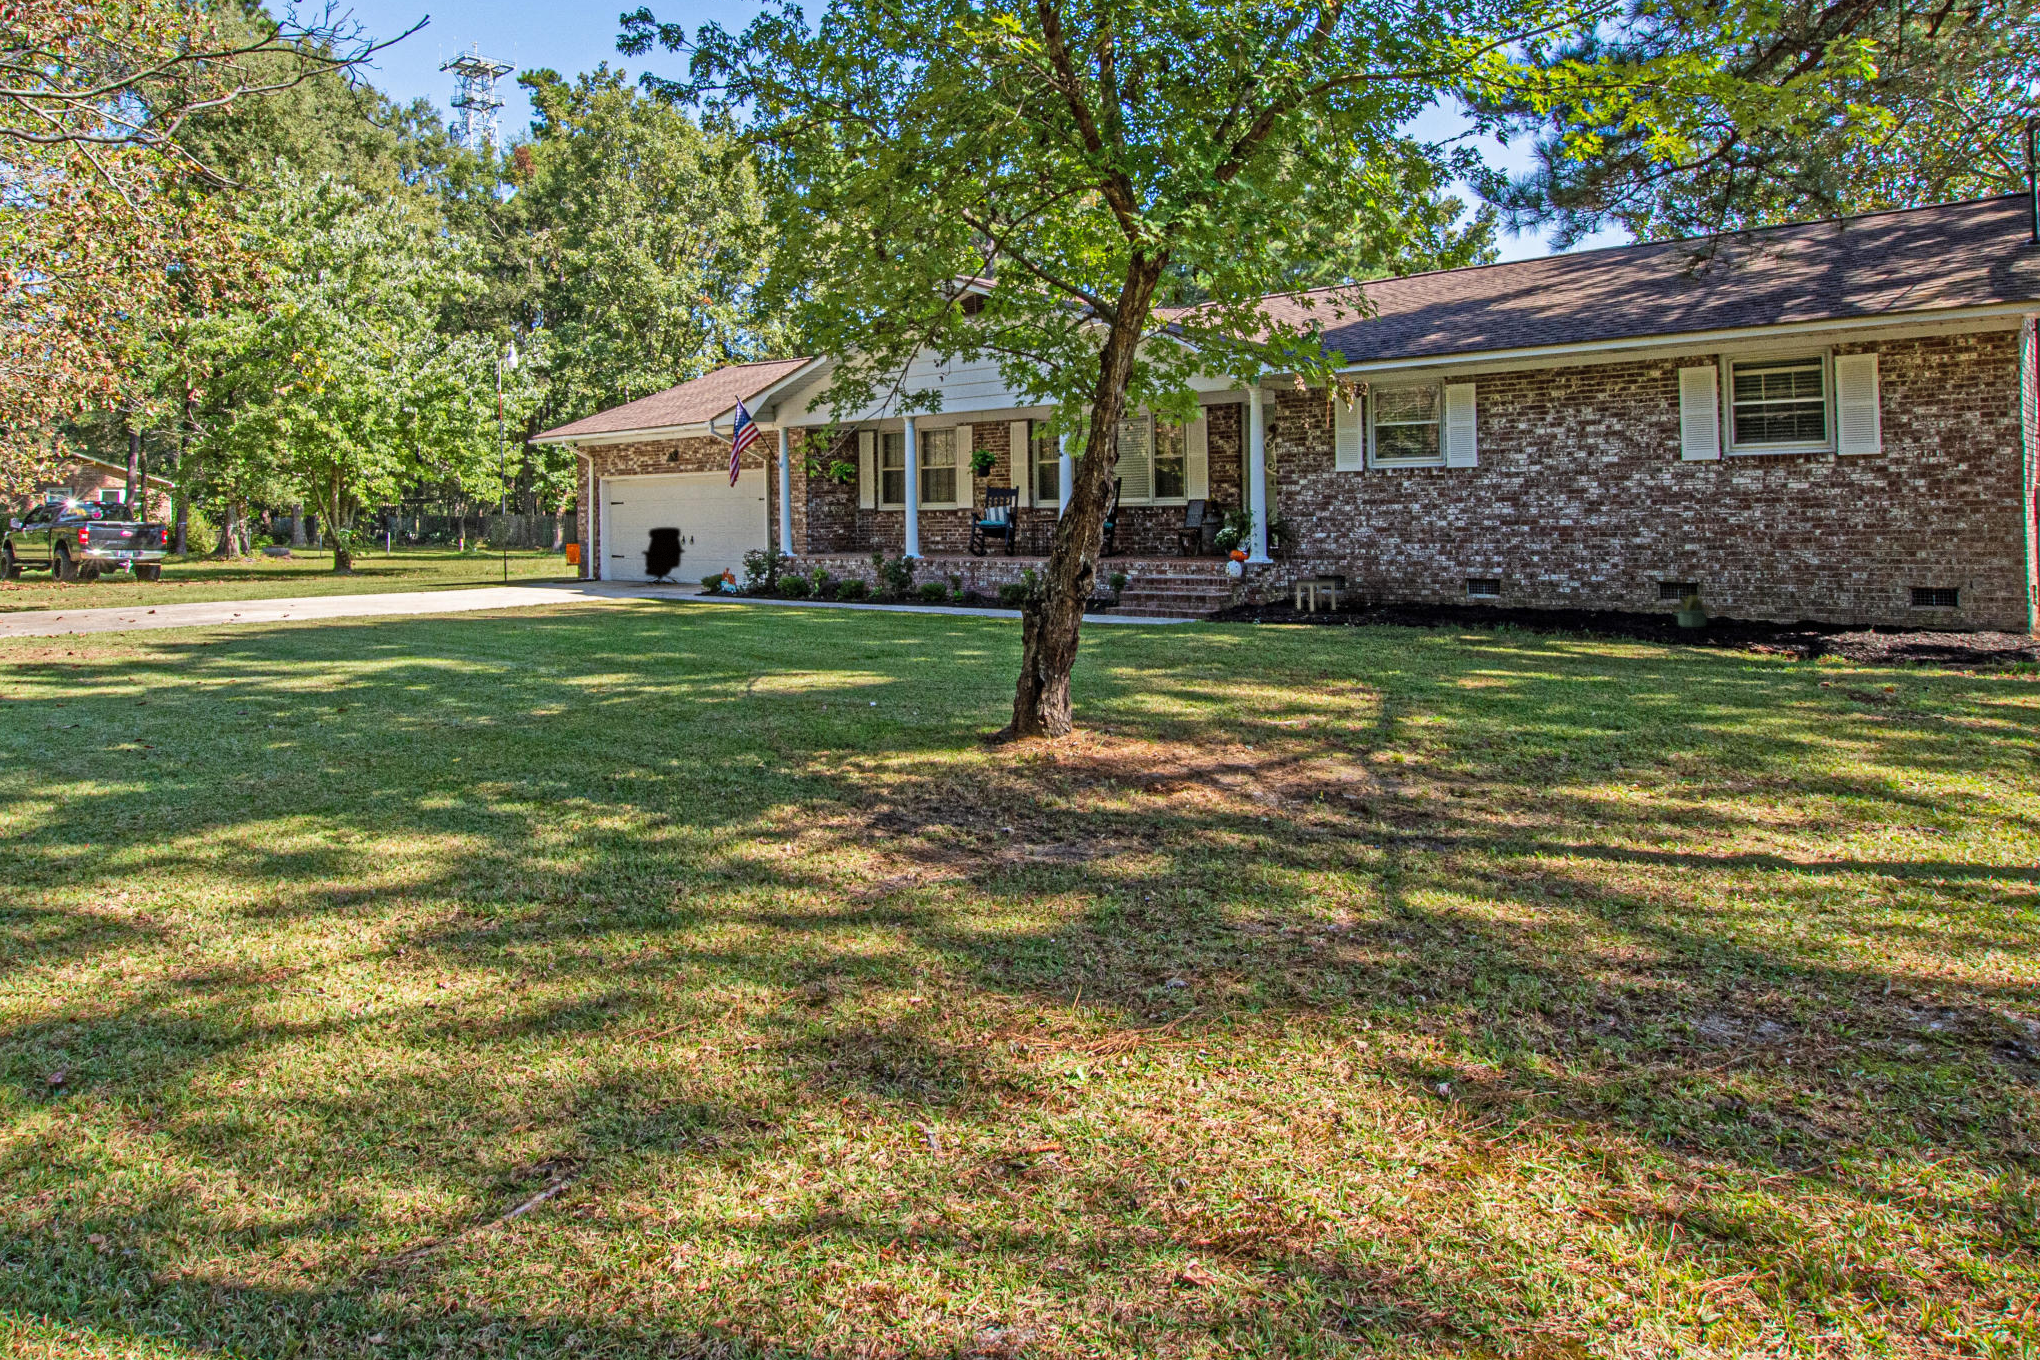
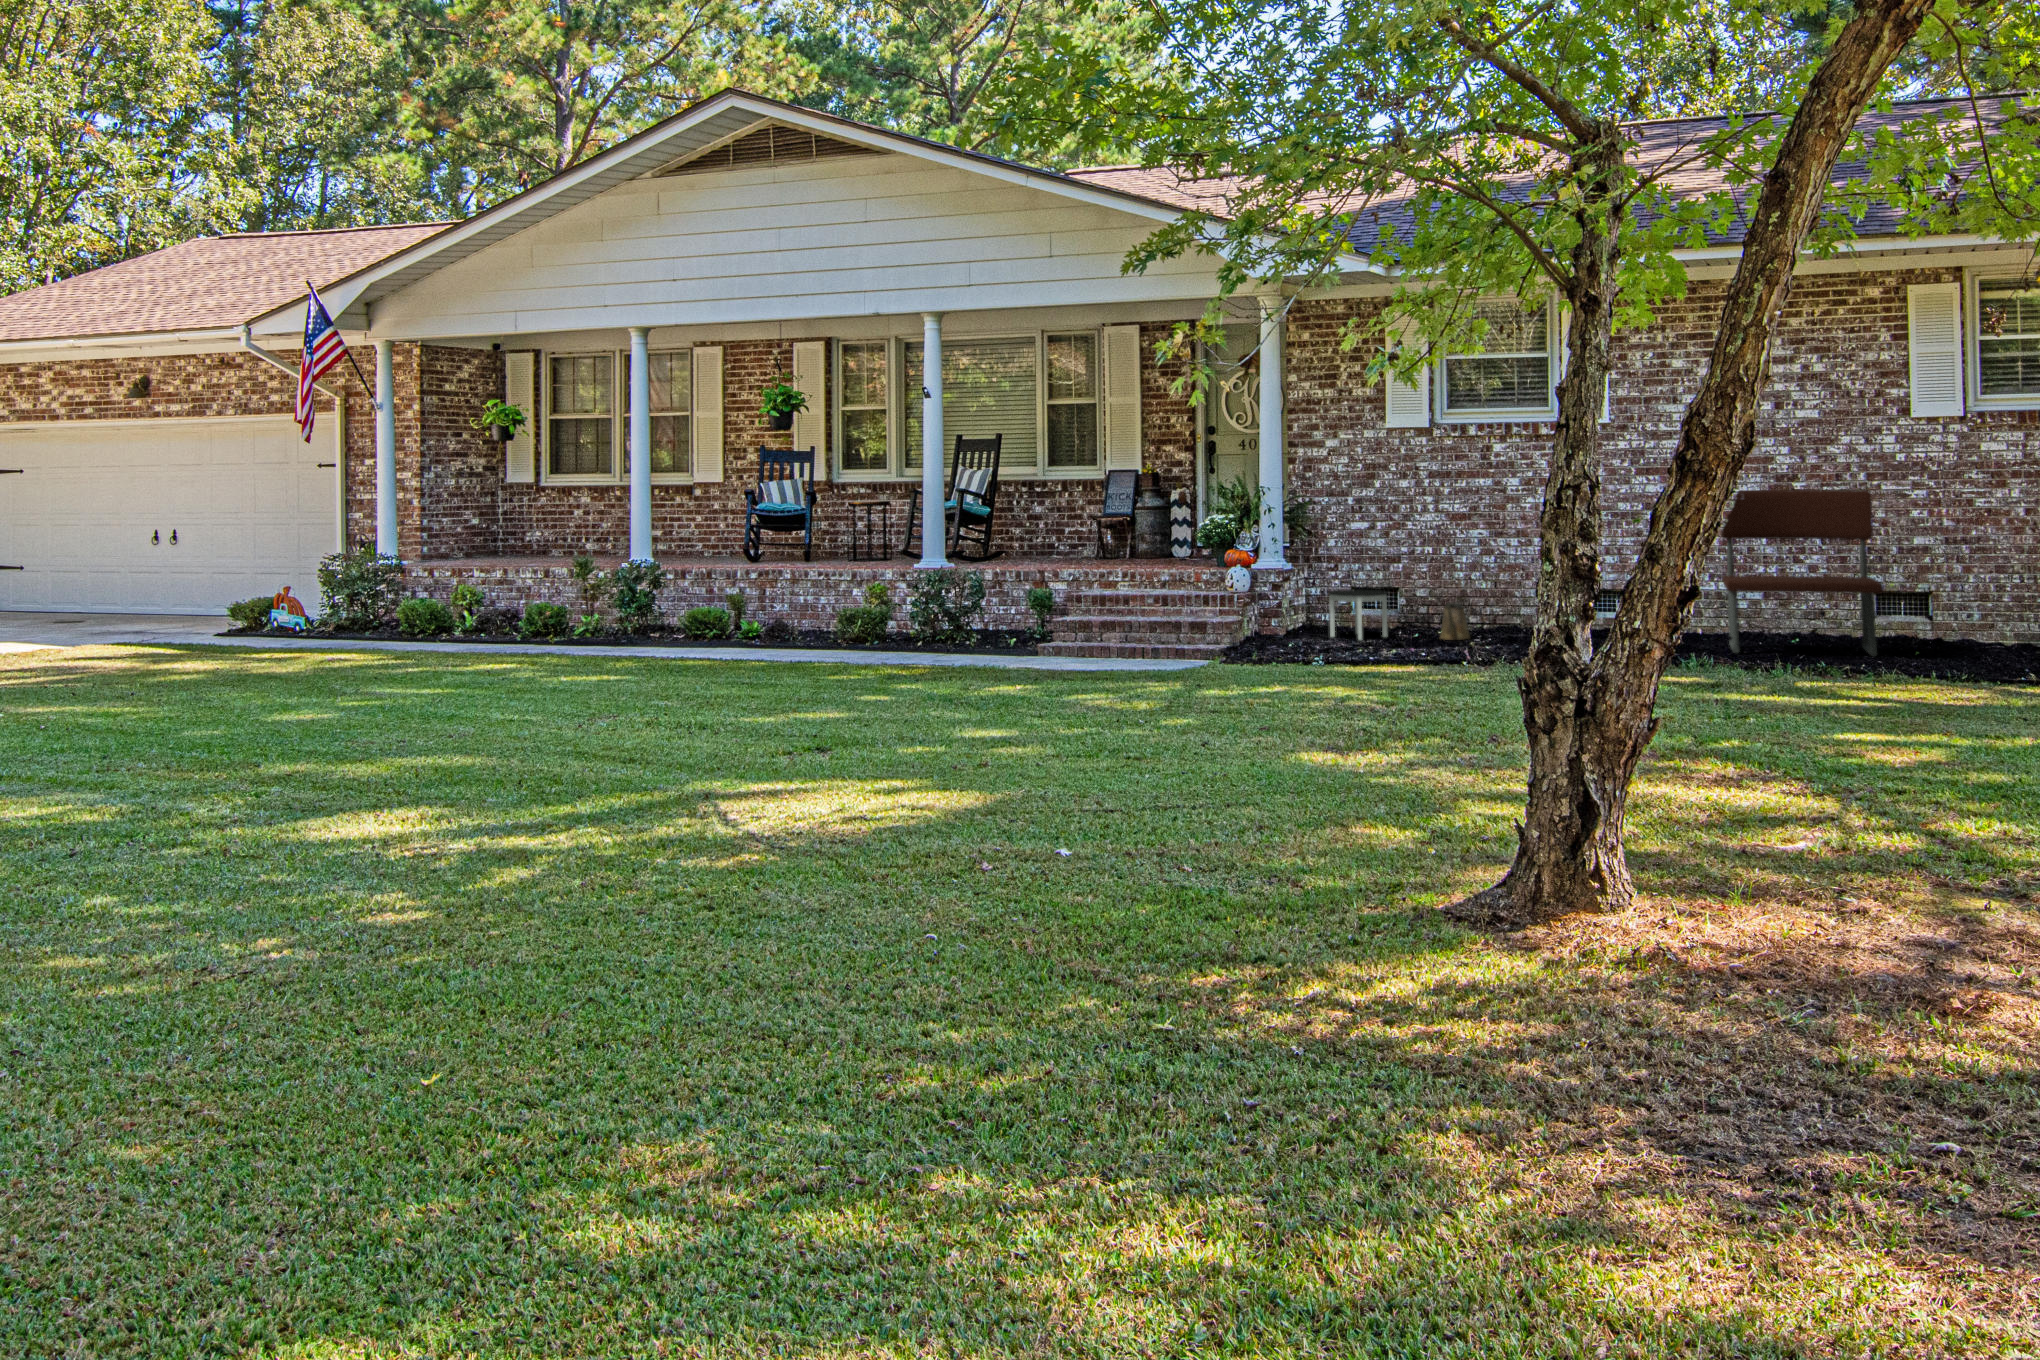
bench: none [1527,513,1647,628] -> present [1721,490,1884,656]
lounge chair: present [642,527,685,583] -> none [76,512,164,614]
watering can: none [1362,587,1388,612] -> present [1440,602,1470,640]
decorative plant: present [1673,595,1712,627] -> none [1908,607,1967,653]

